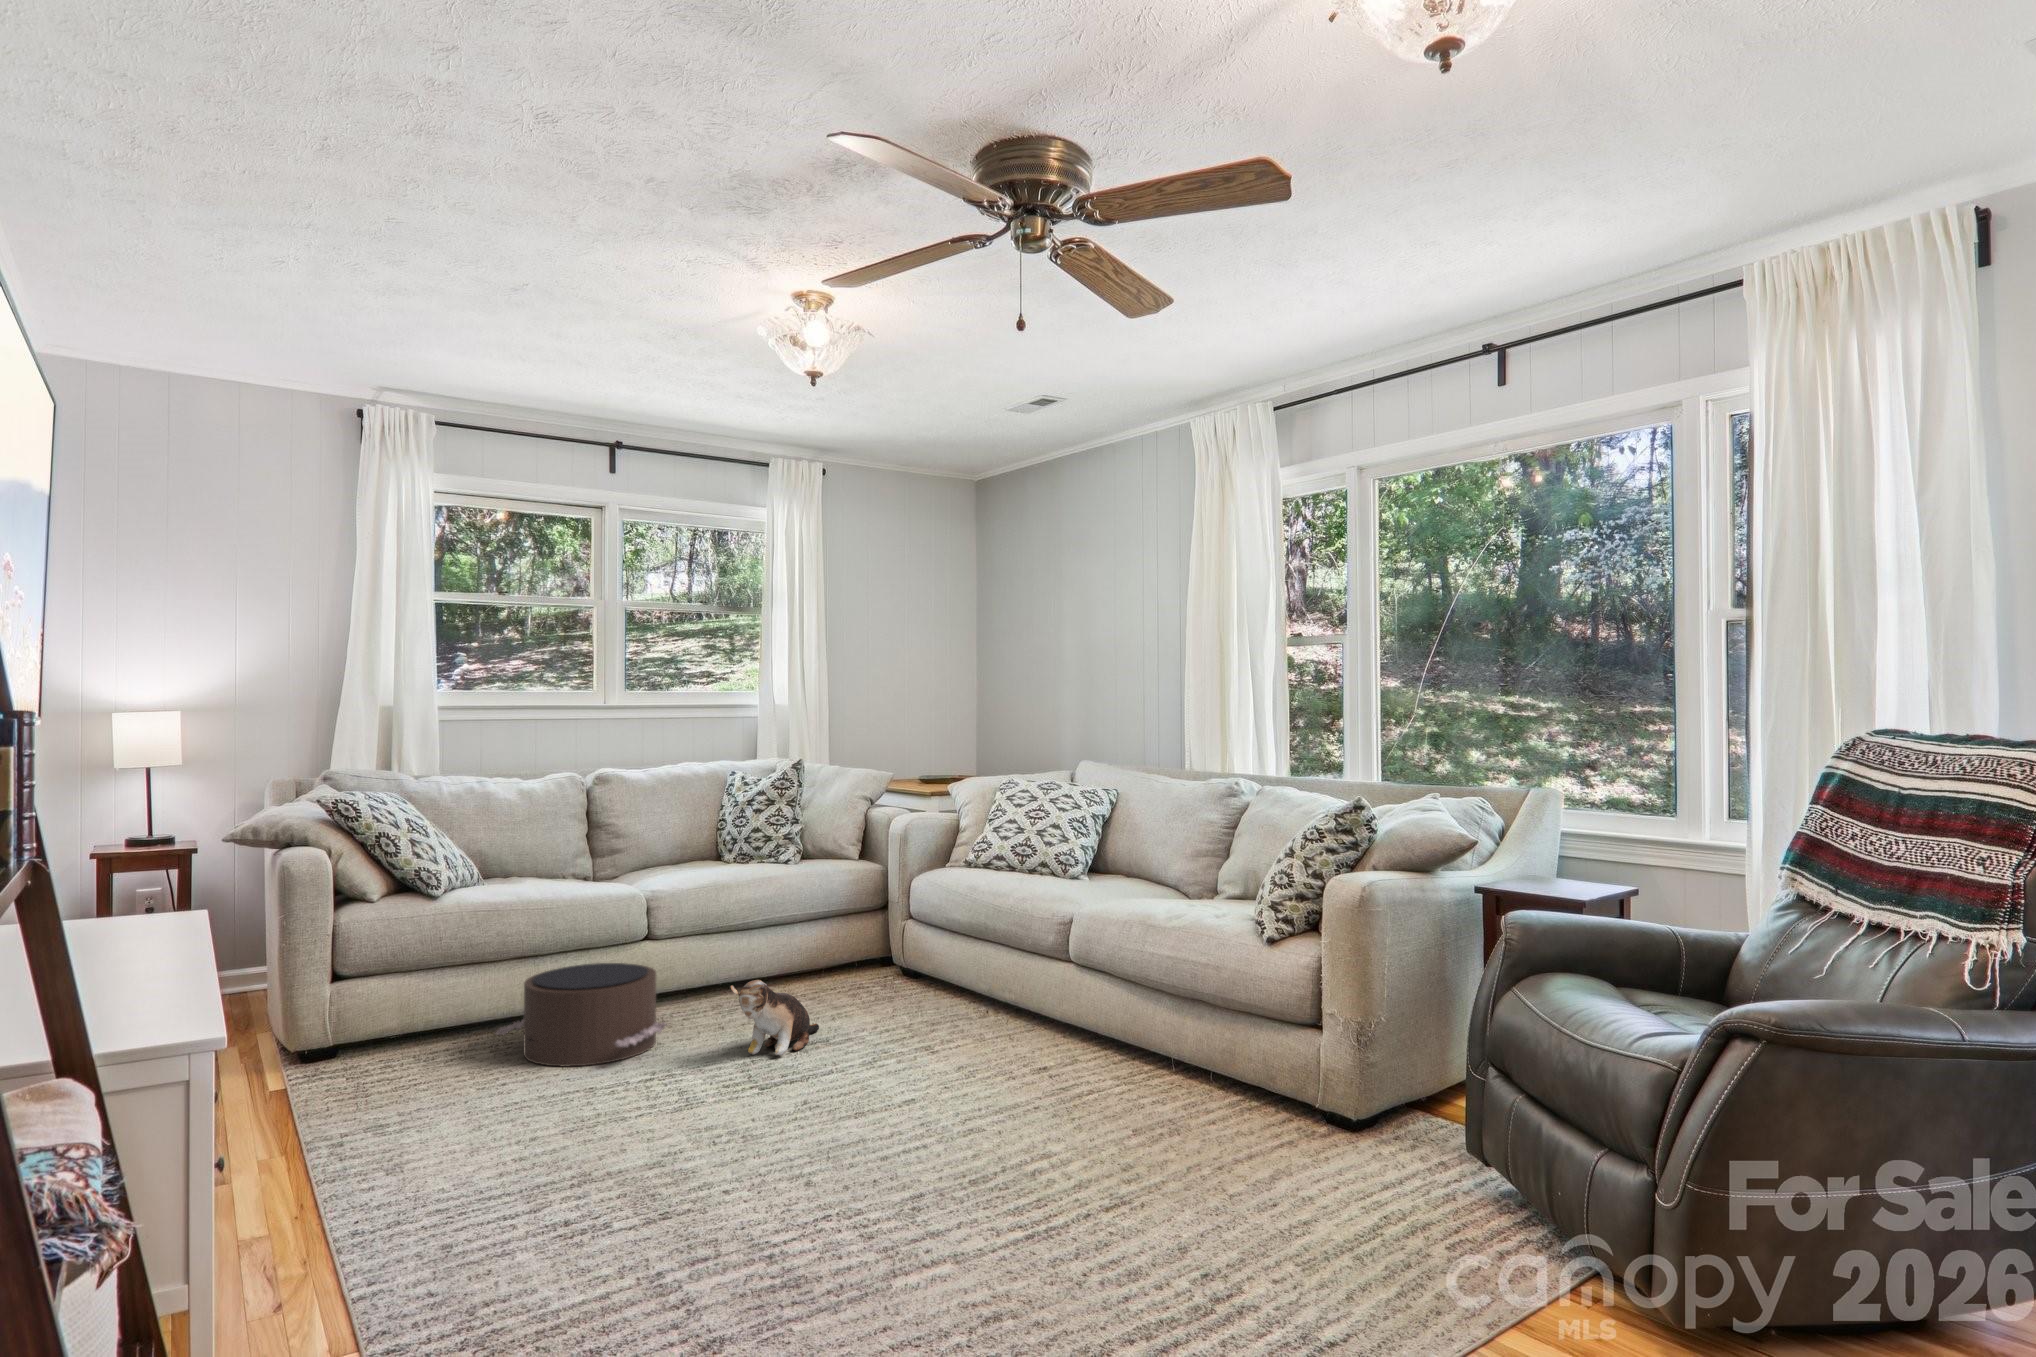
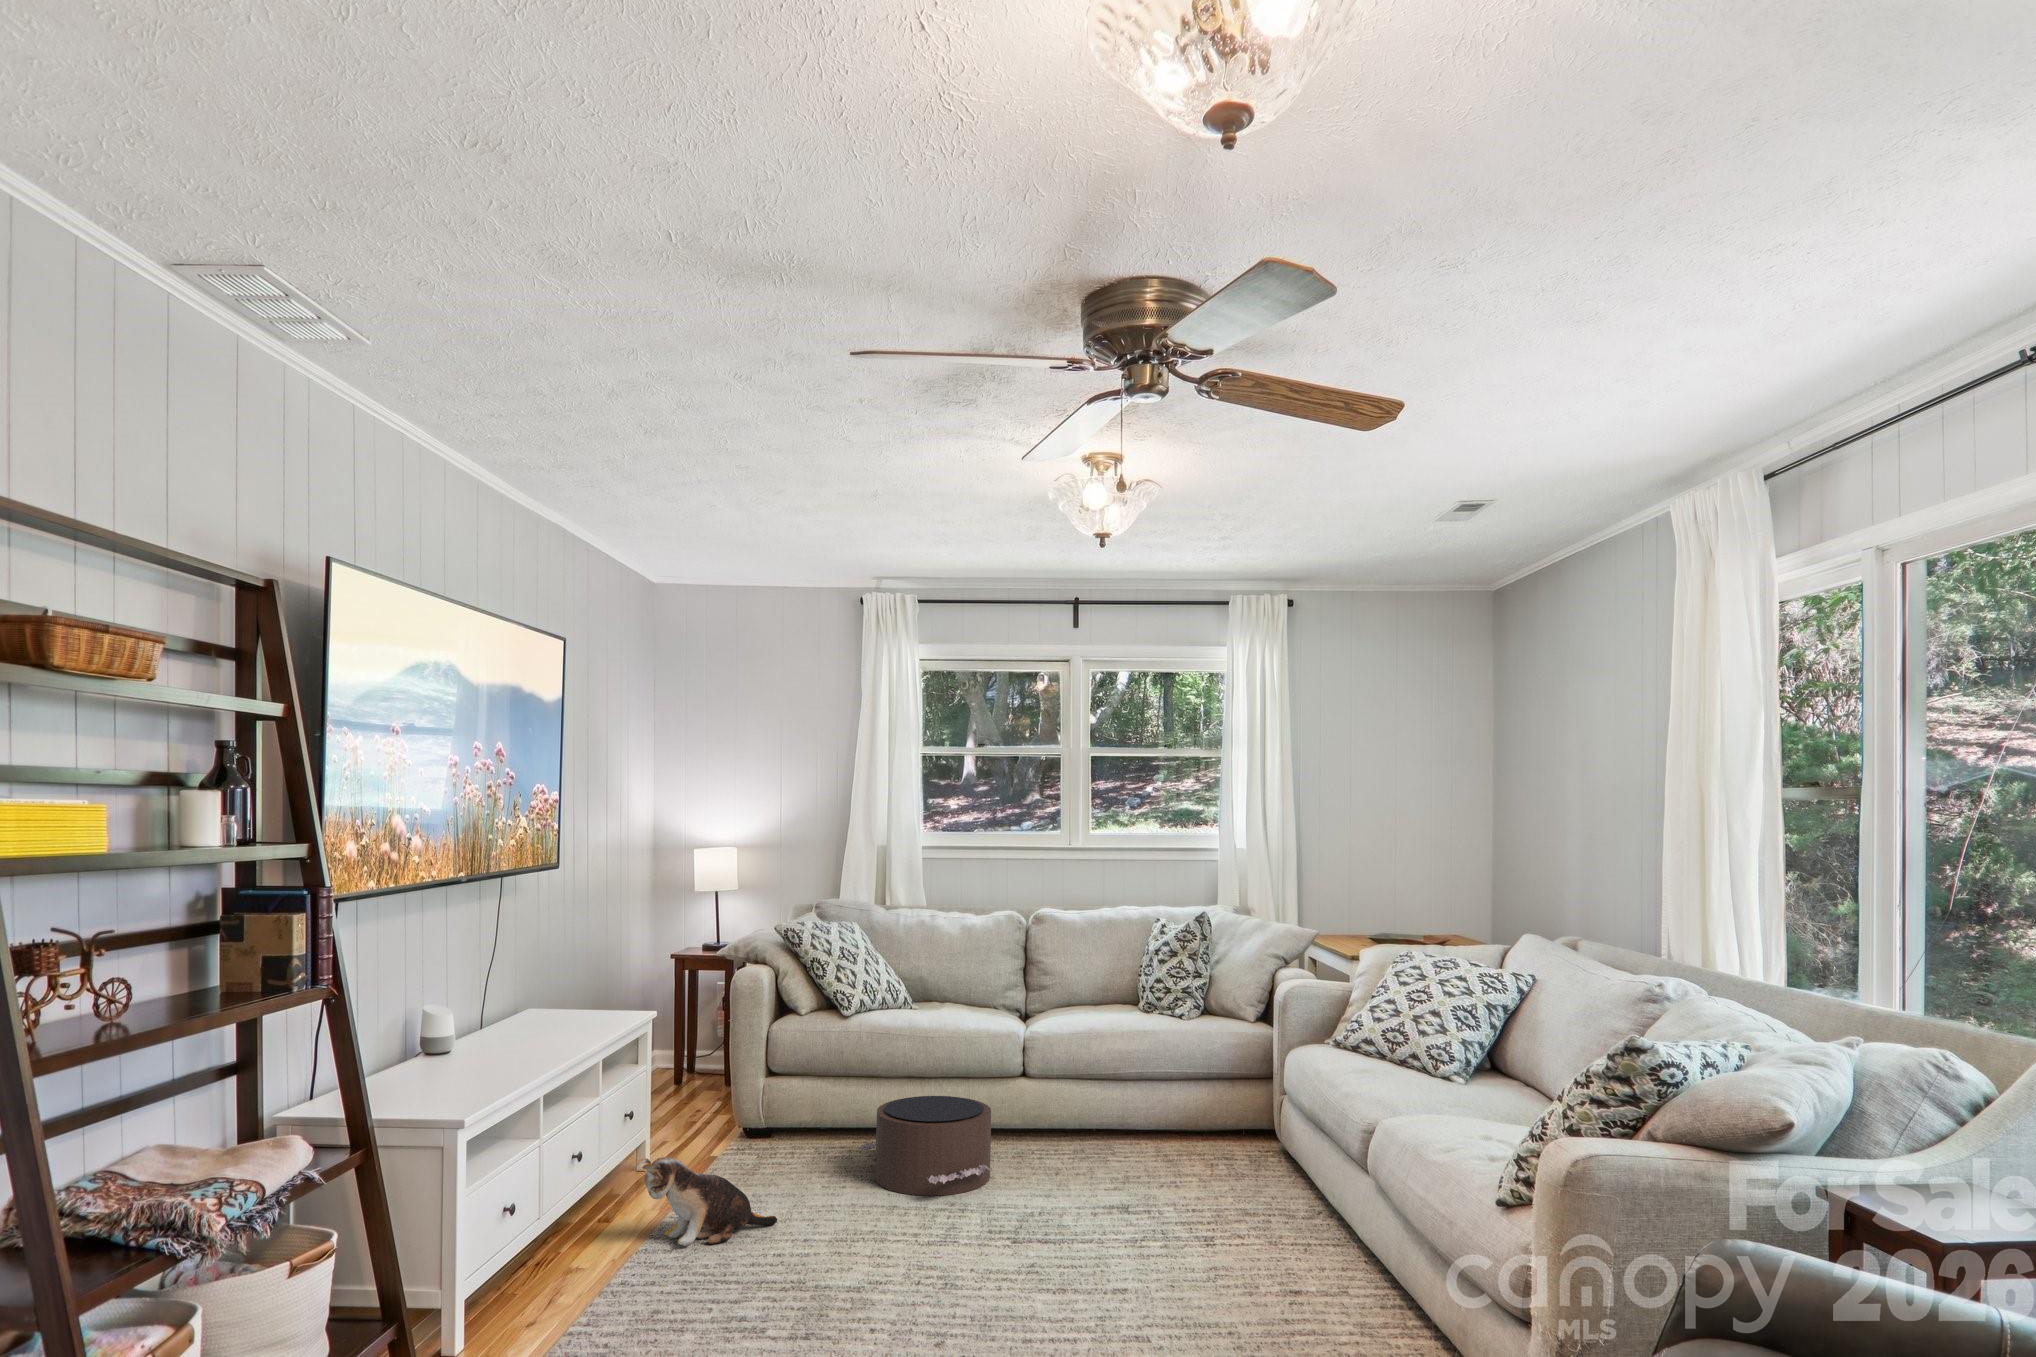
plush toy: present [731,980,819,1055] -> present [637,1157,777,1246]

